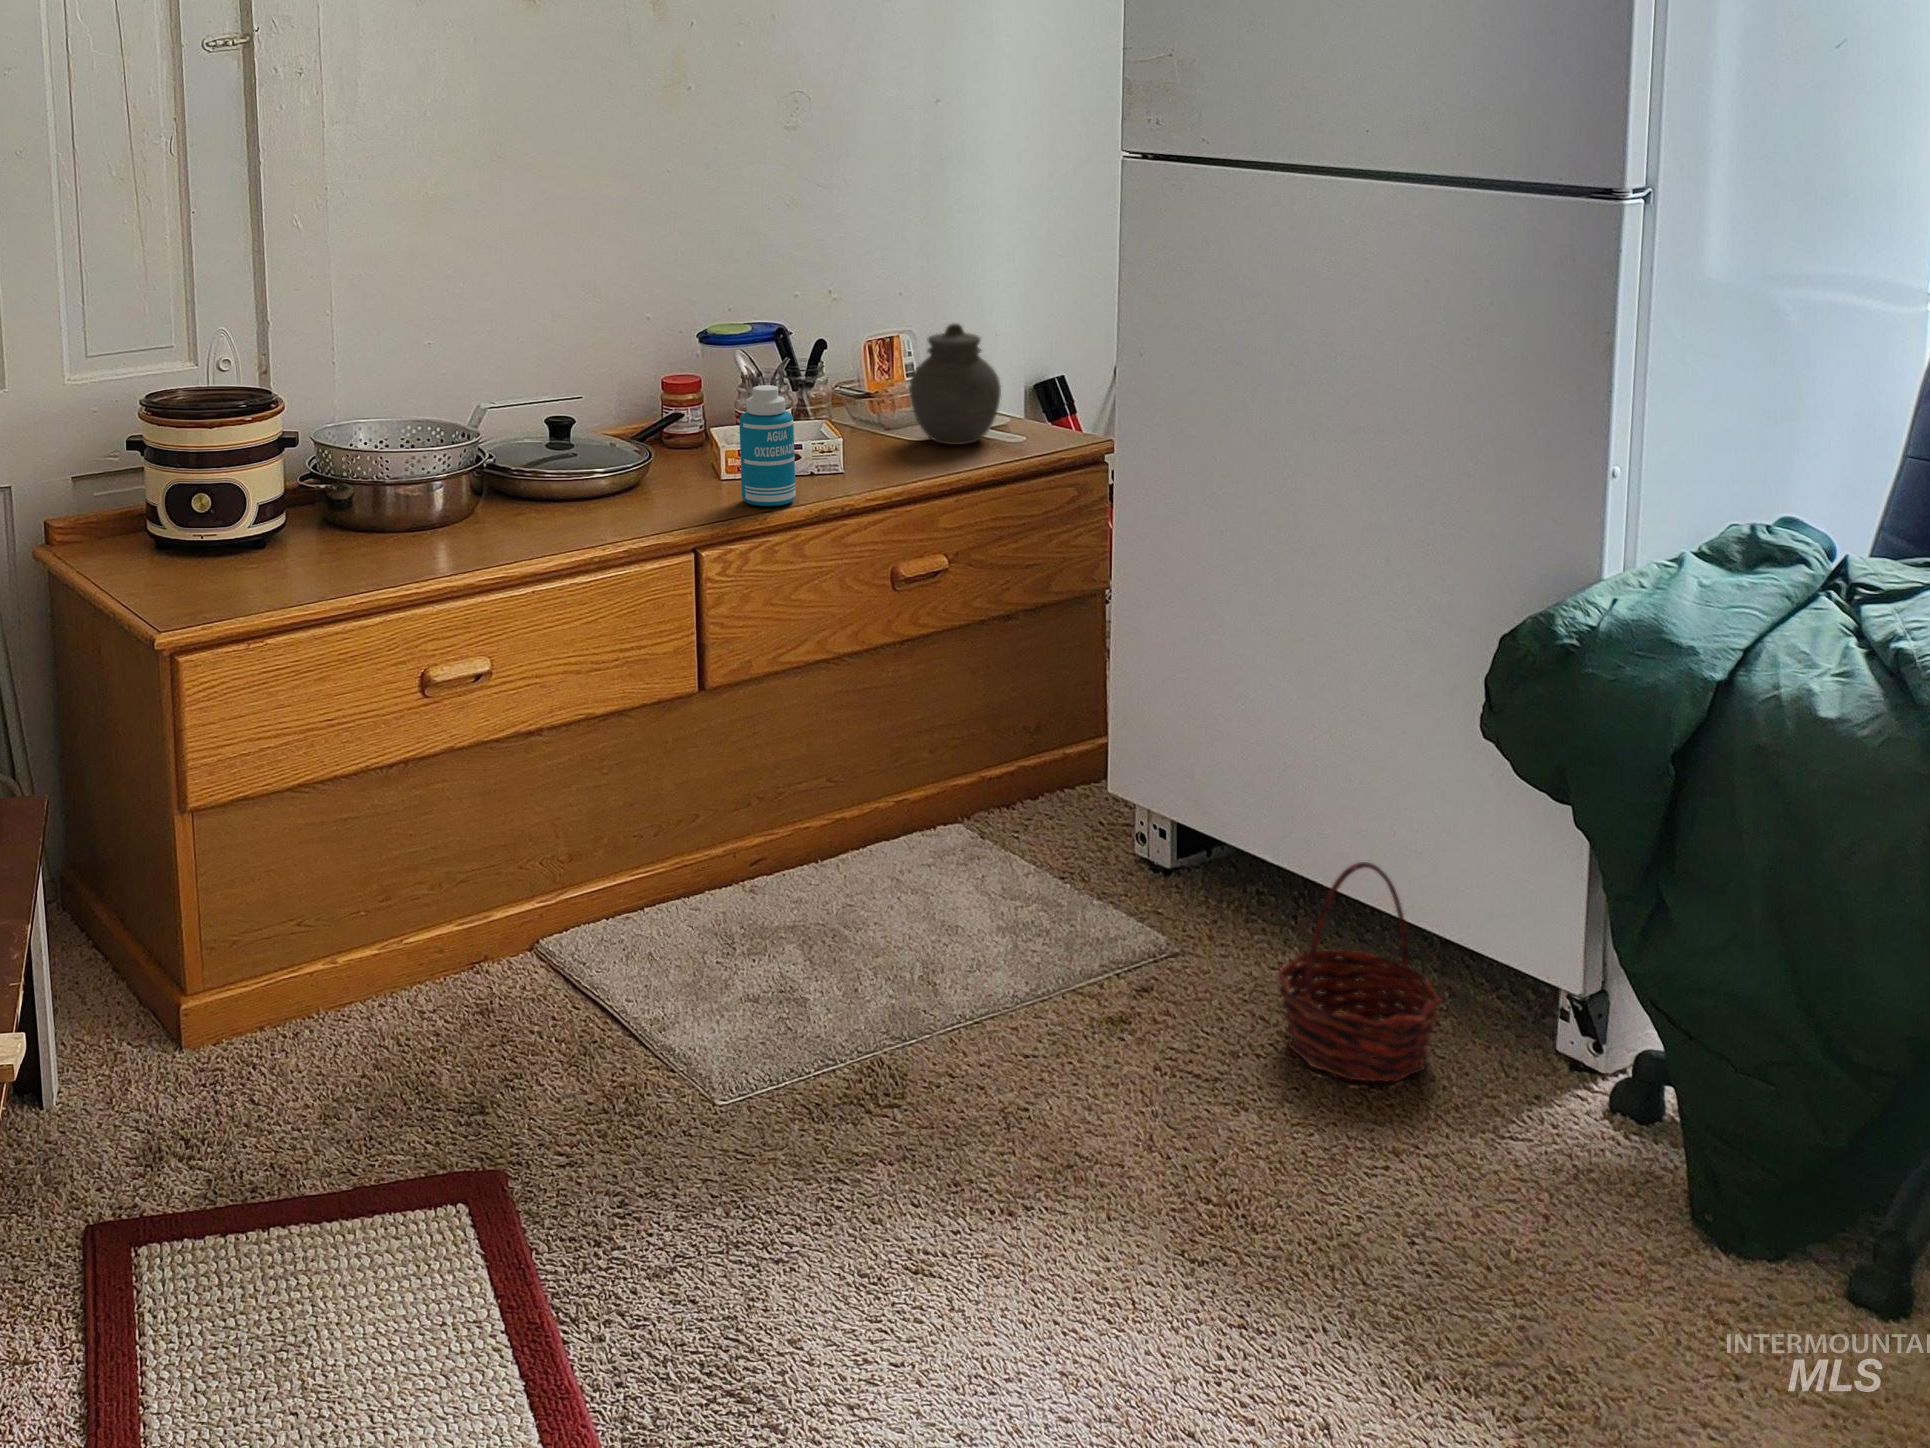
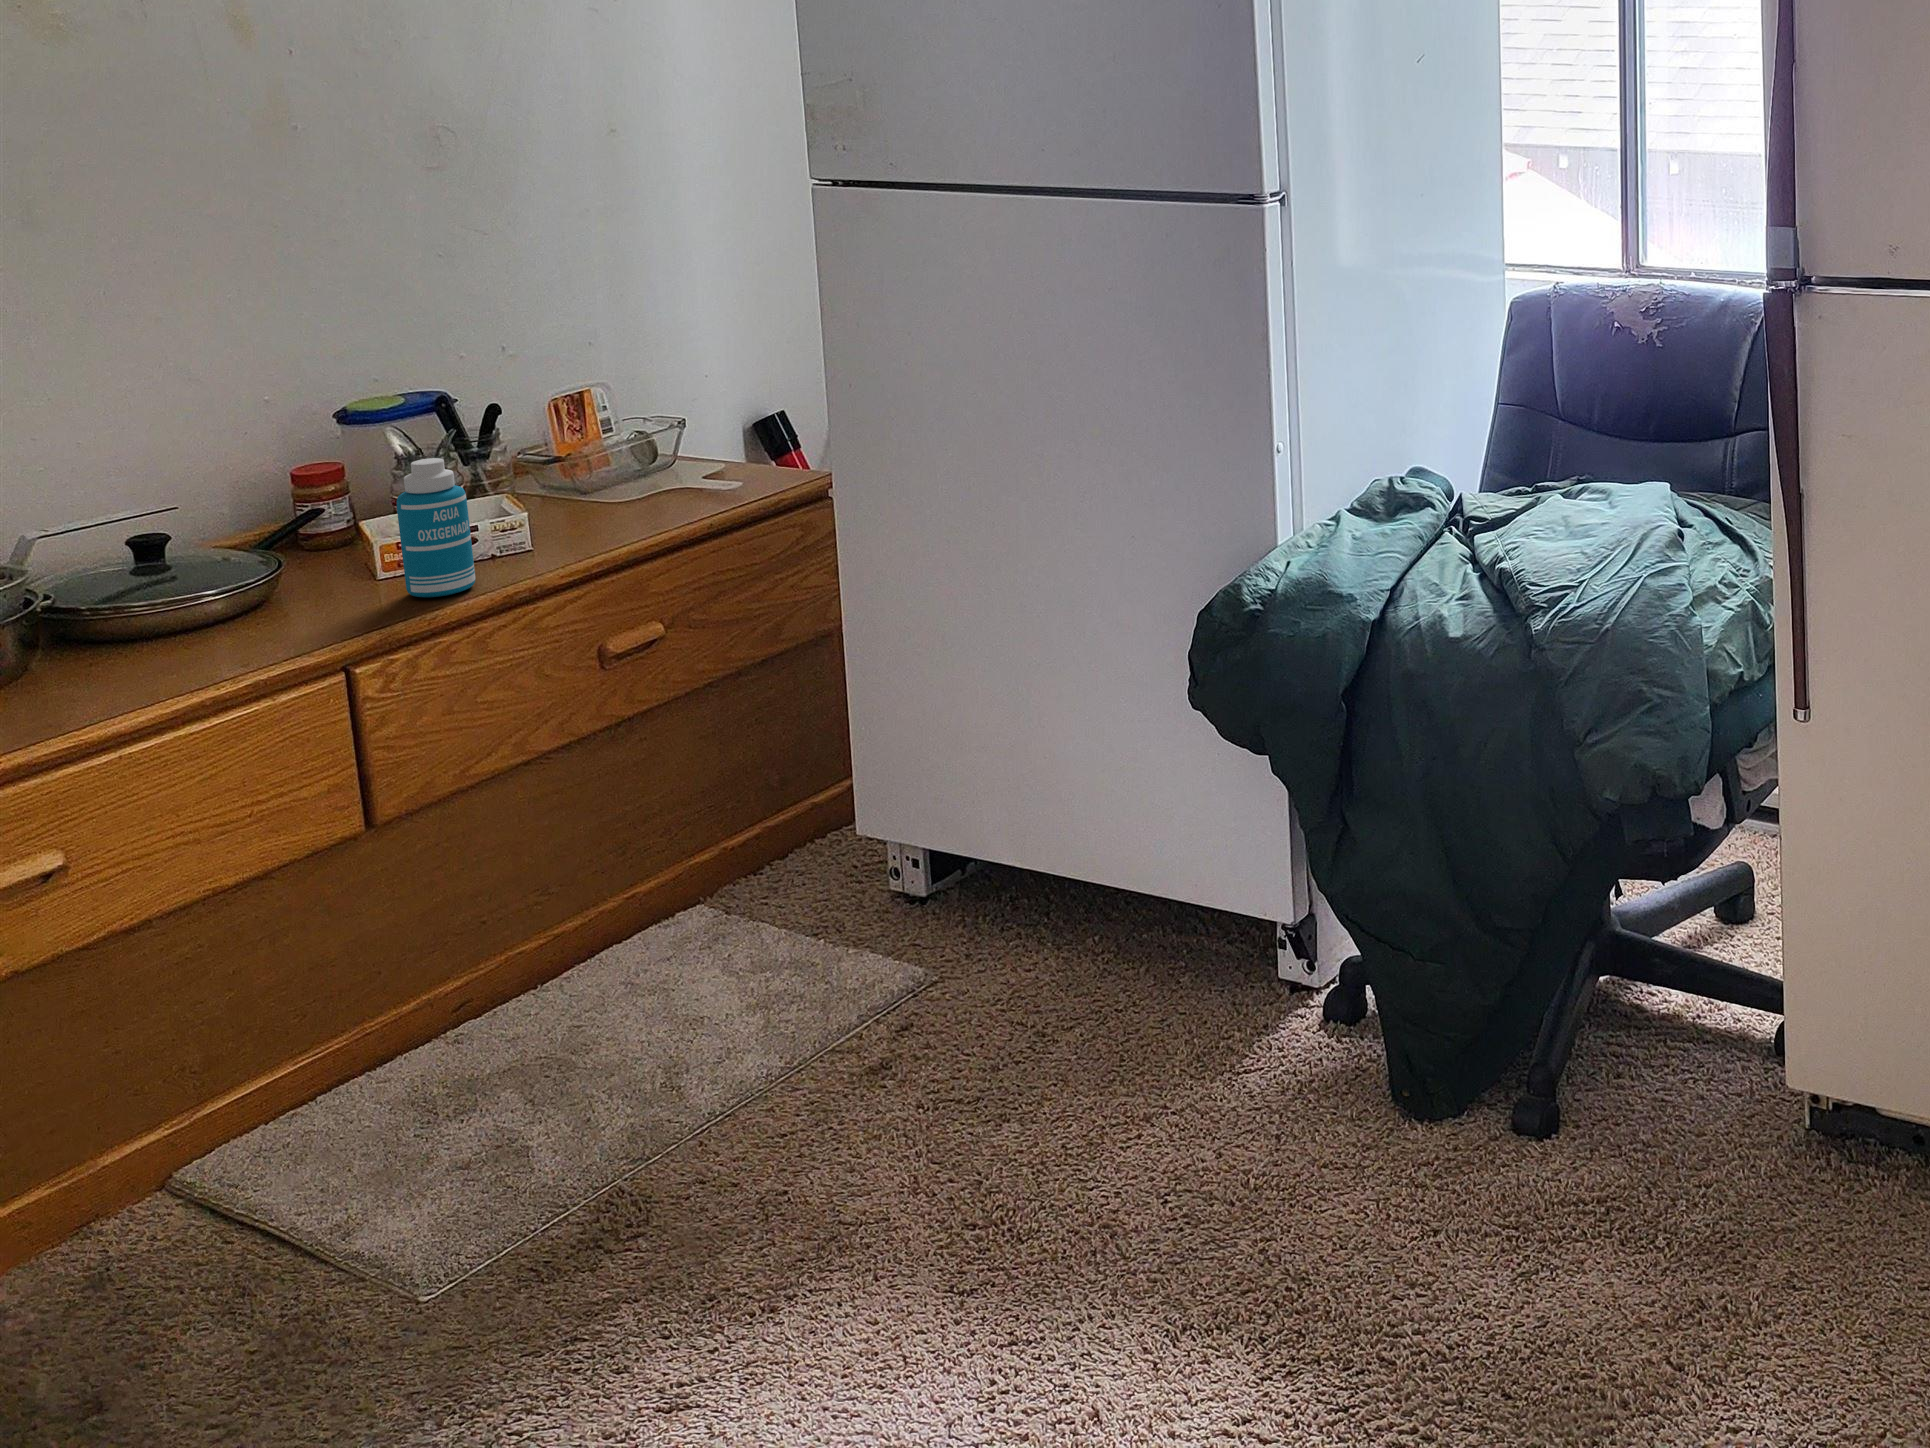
jar: present [909,323,1001,445] -> none [610,373,714,503]
basket: present [1277,862,1441,1082] -> none [1028,847,1177,1061]

